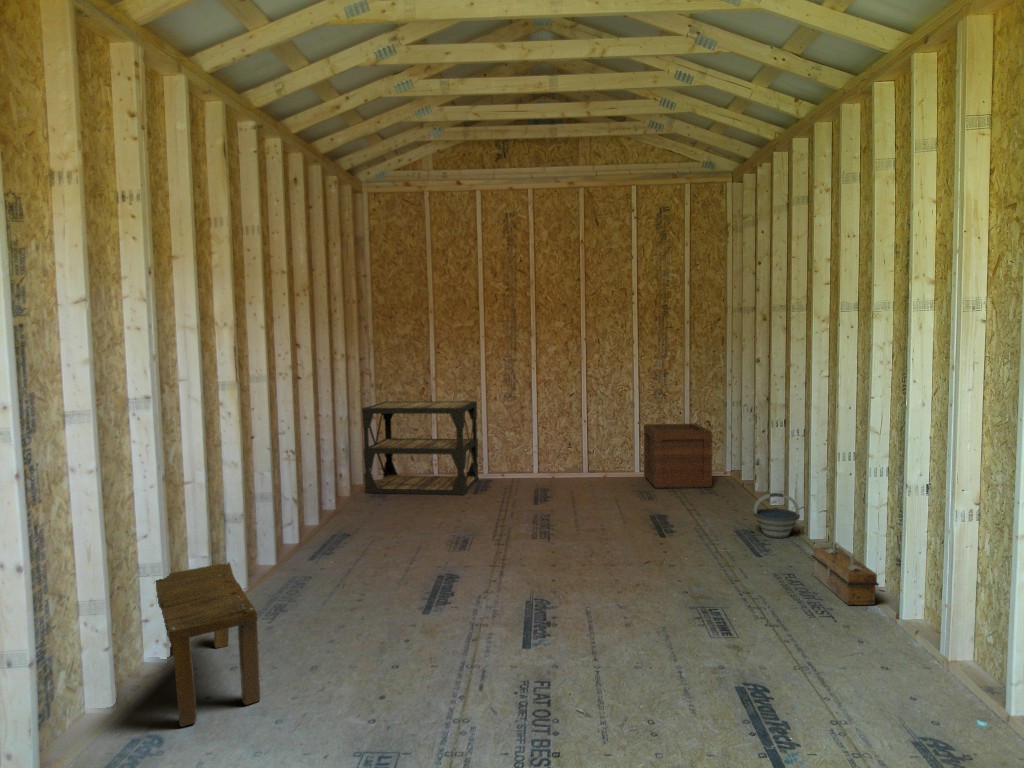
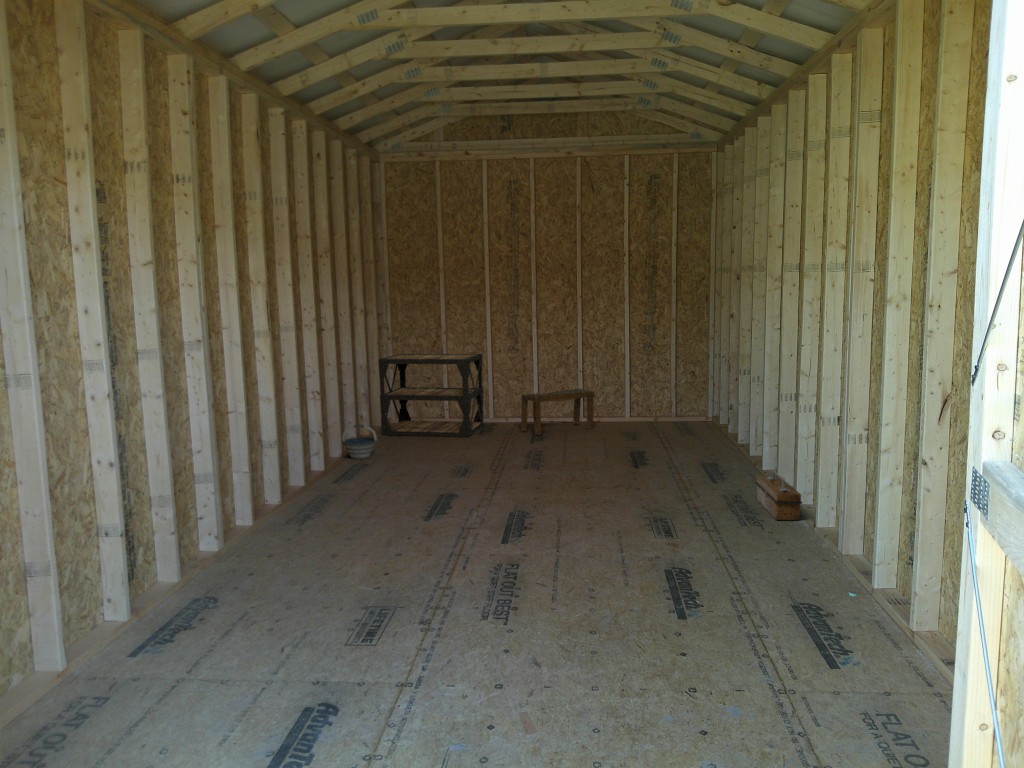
wooden crate: present [644,424,712,488] -> none [634,375,694,433]
bucket: present [753,493,800,538] -> present [342,425,377,459]
bench: present [155,562,260,726] -> present [521,389,595,435]

